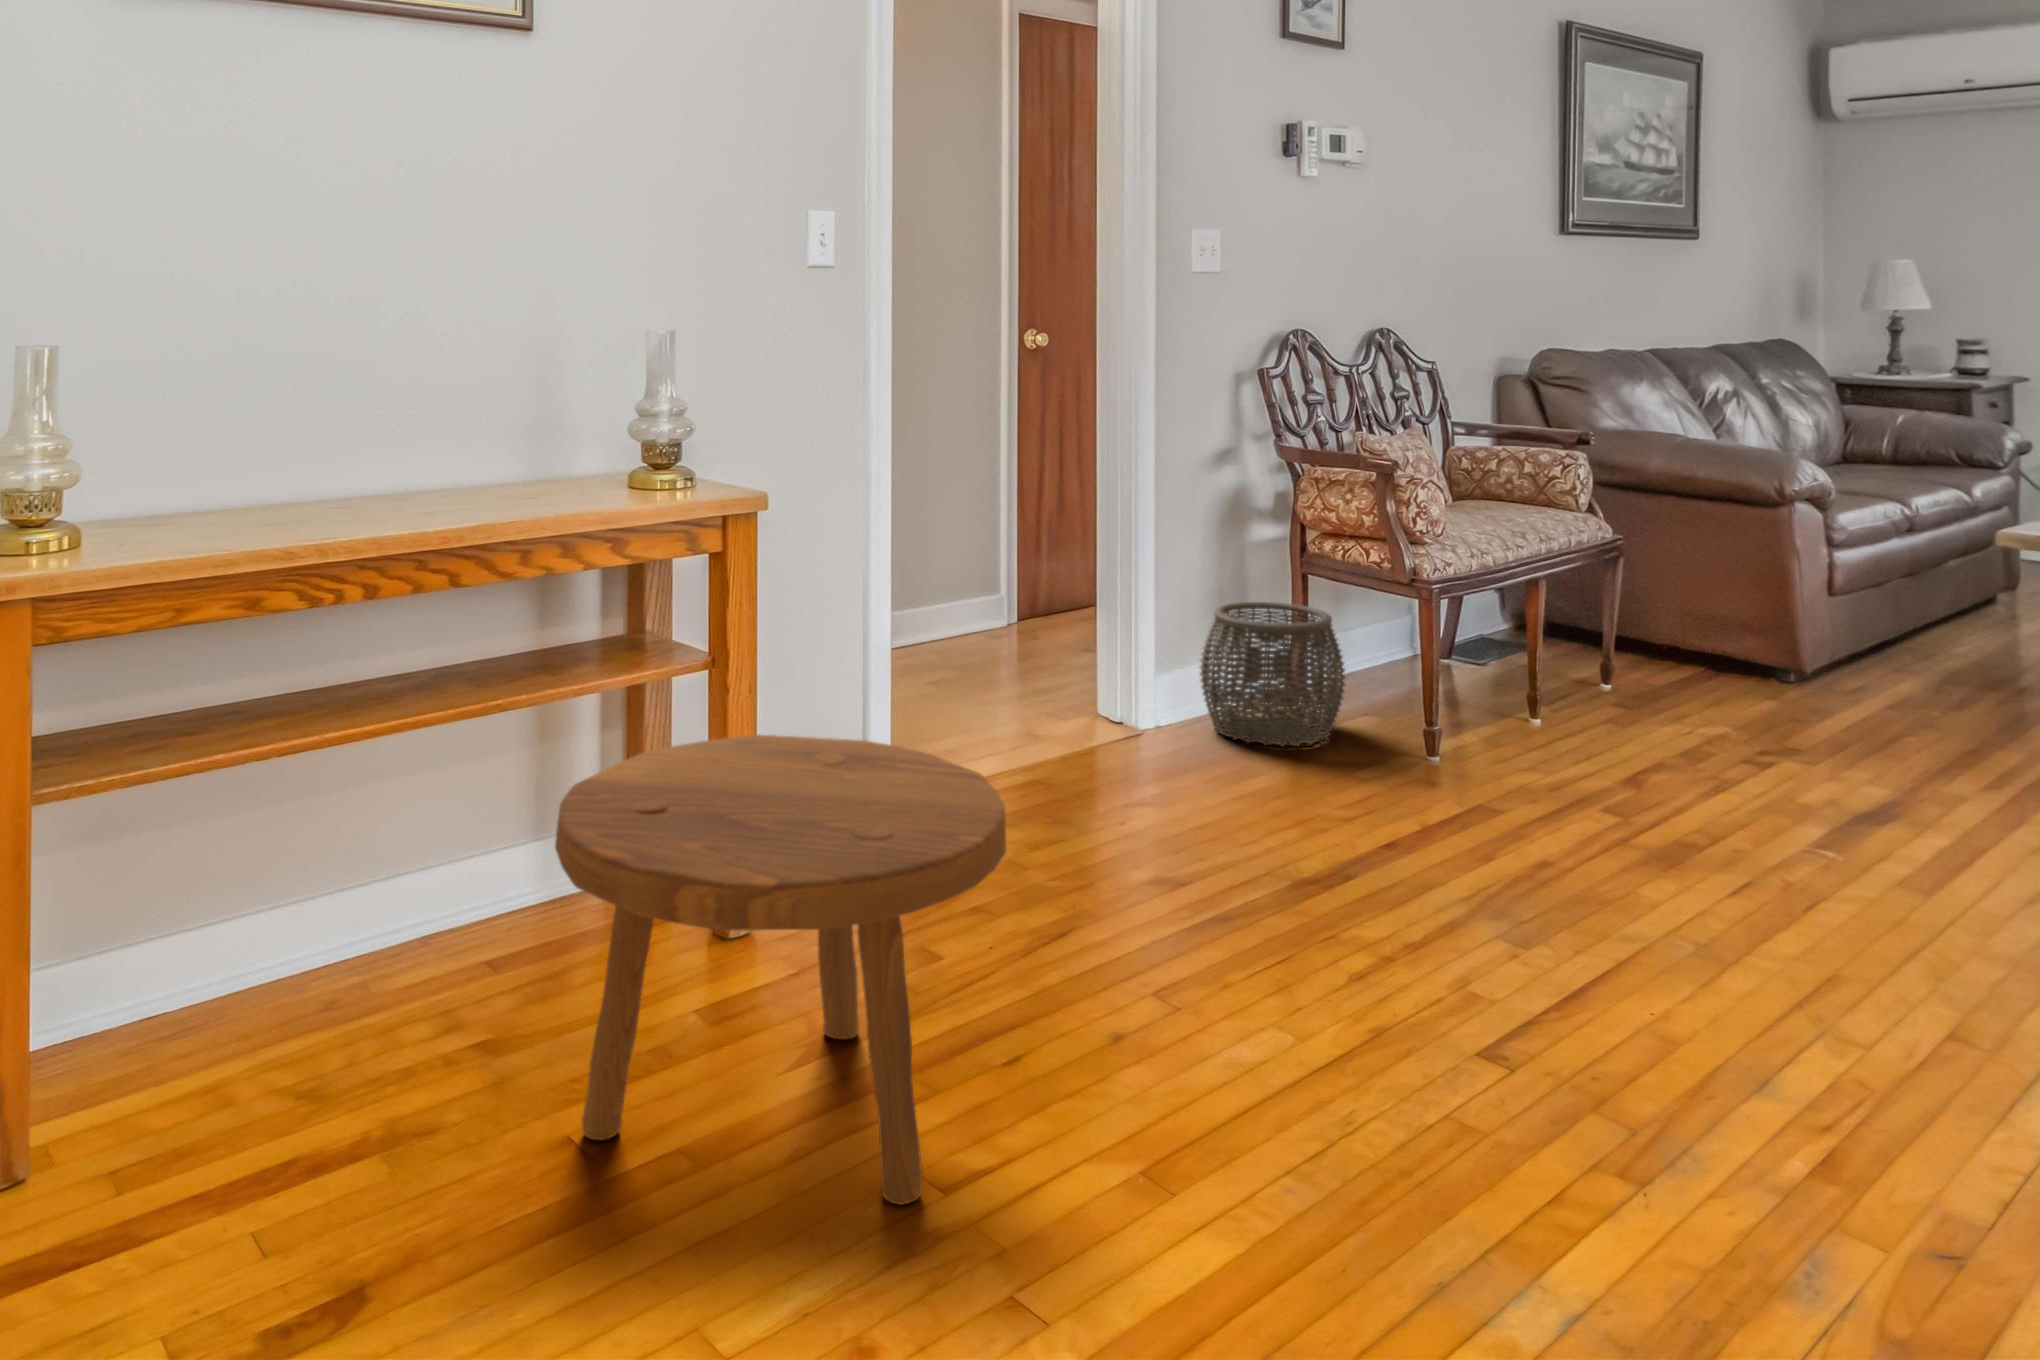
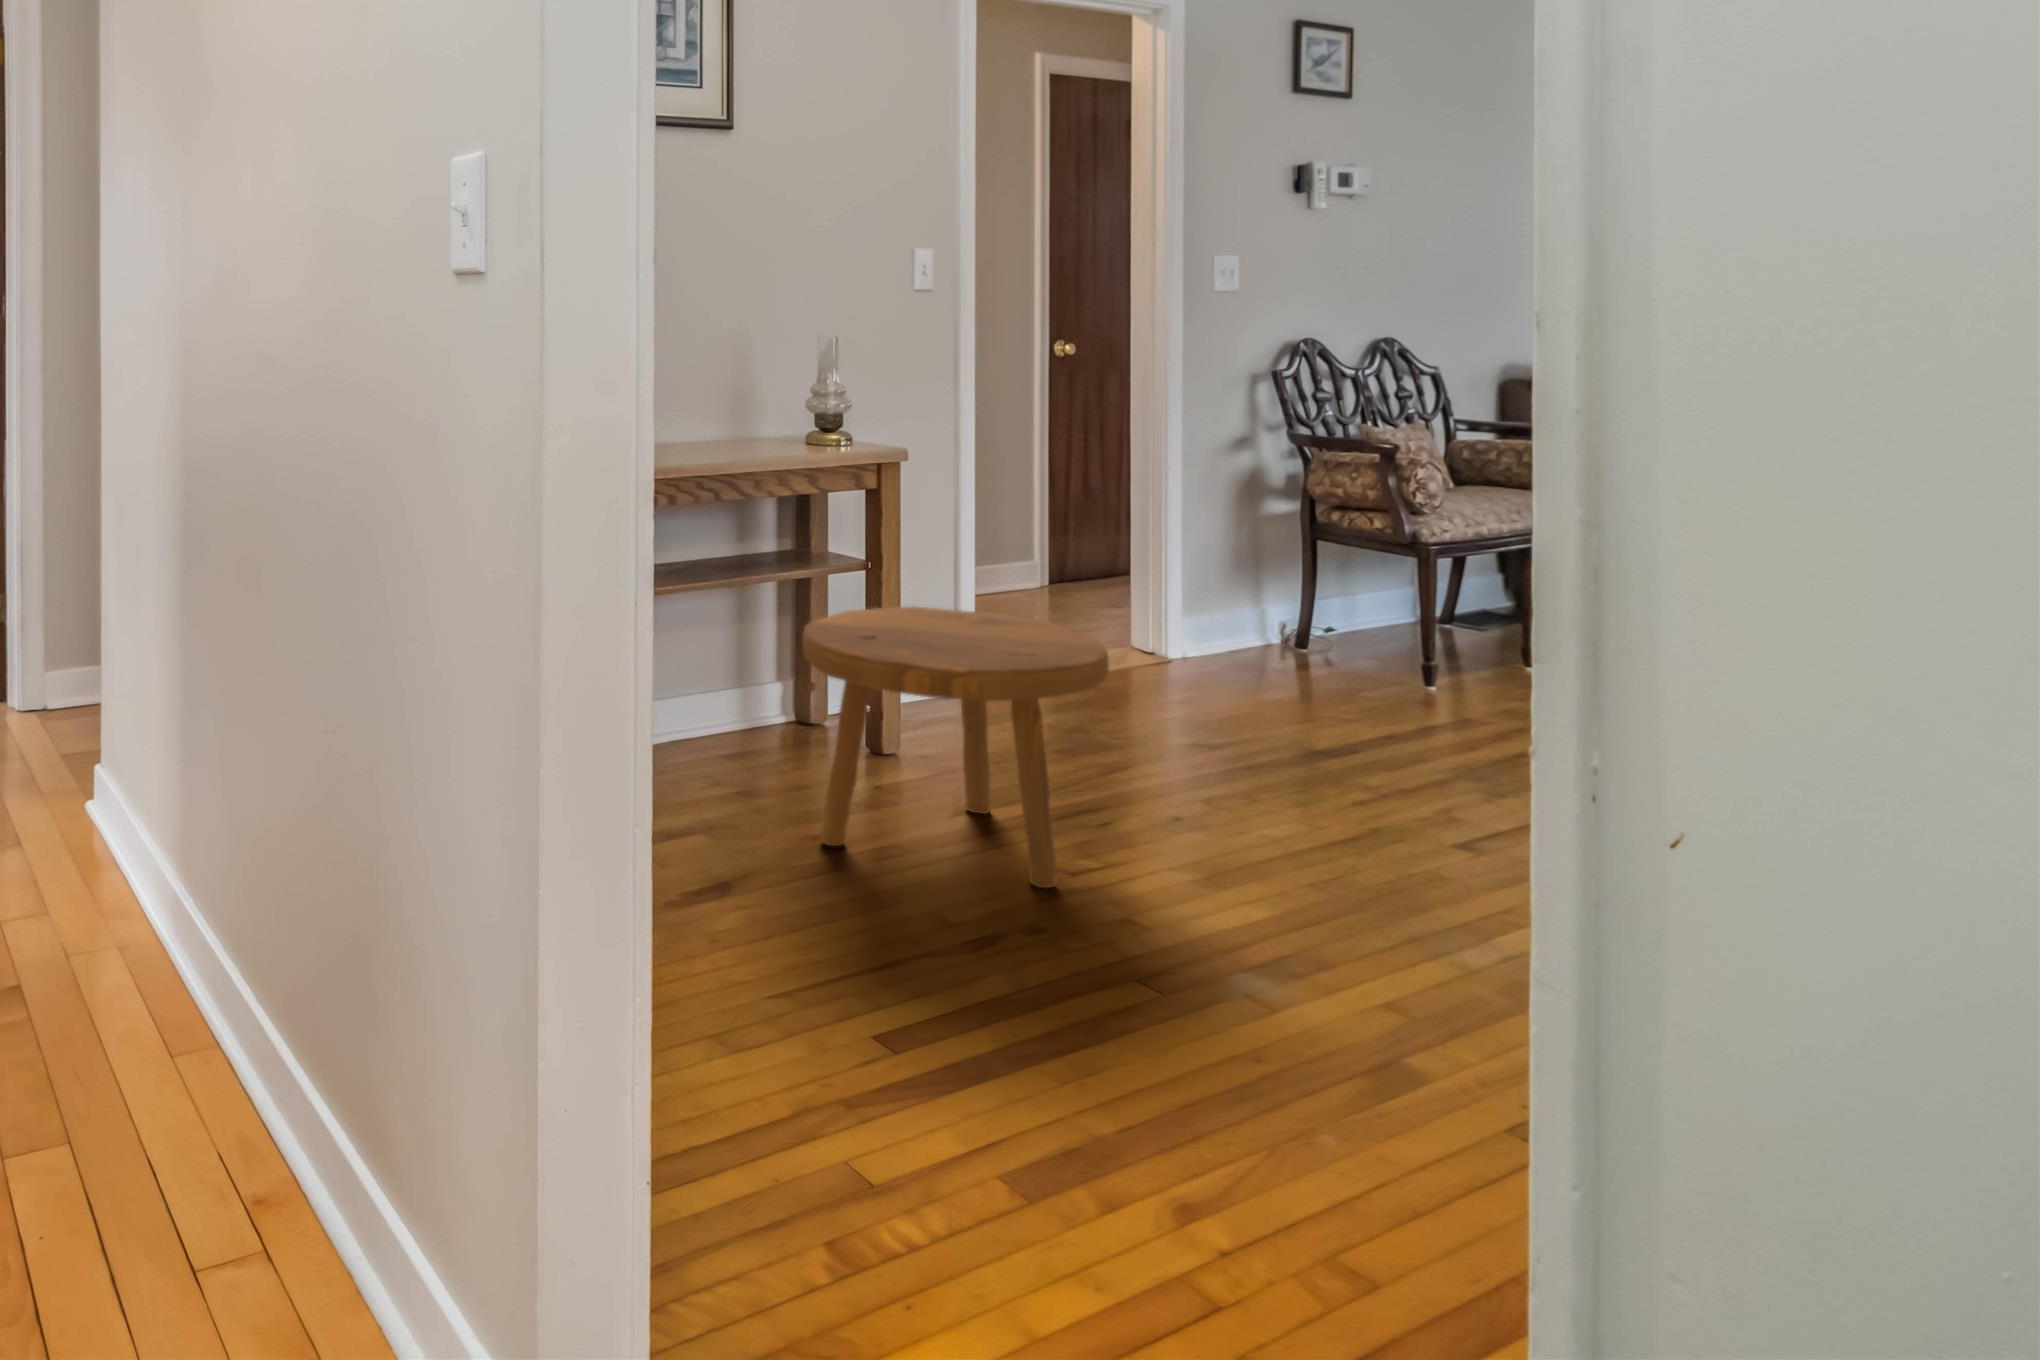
woven basket: present [1200,602,1346,746] -> none [1222,561,1353,676]

